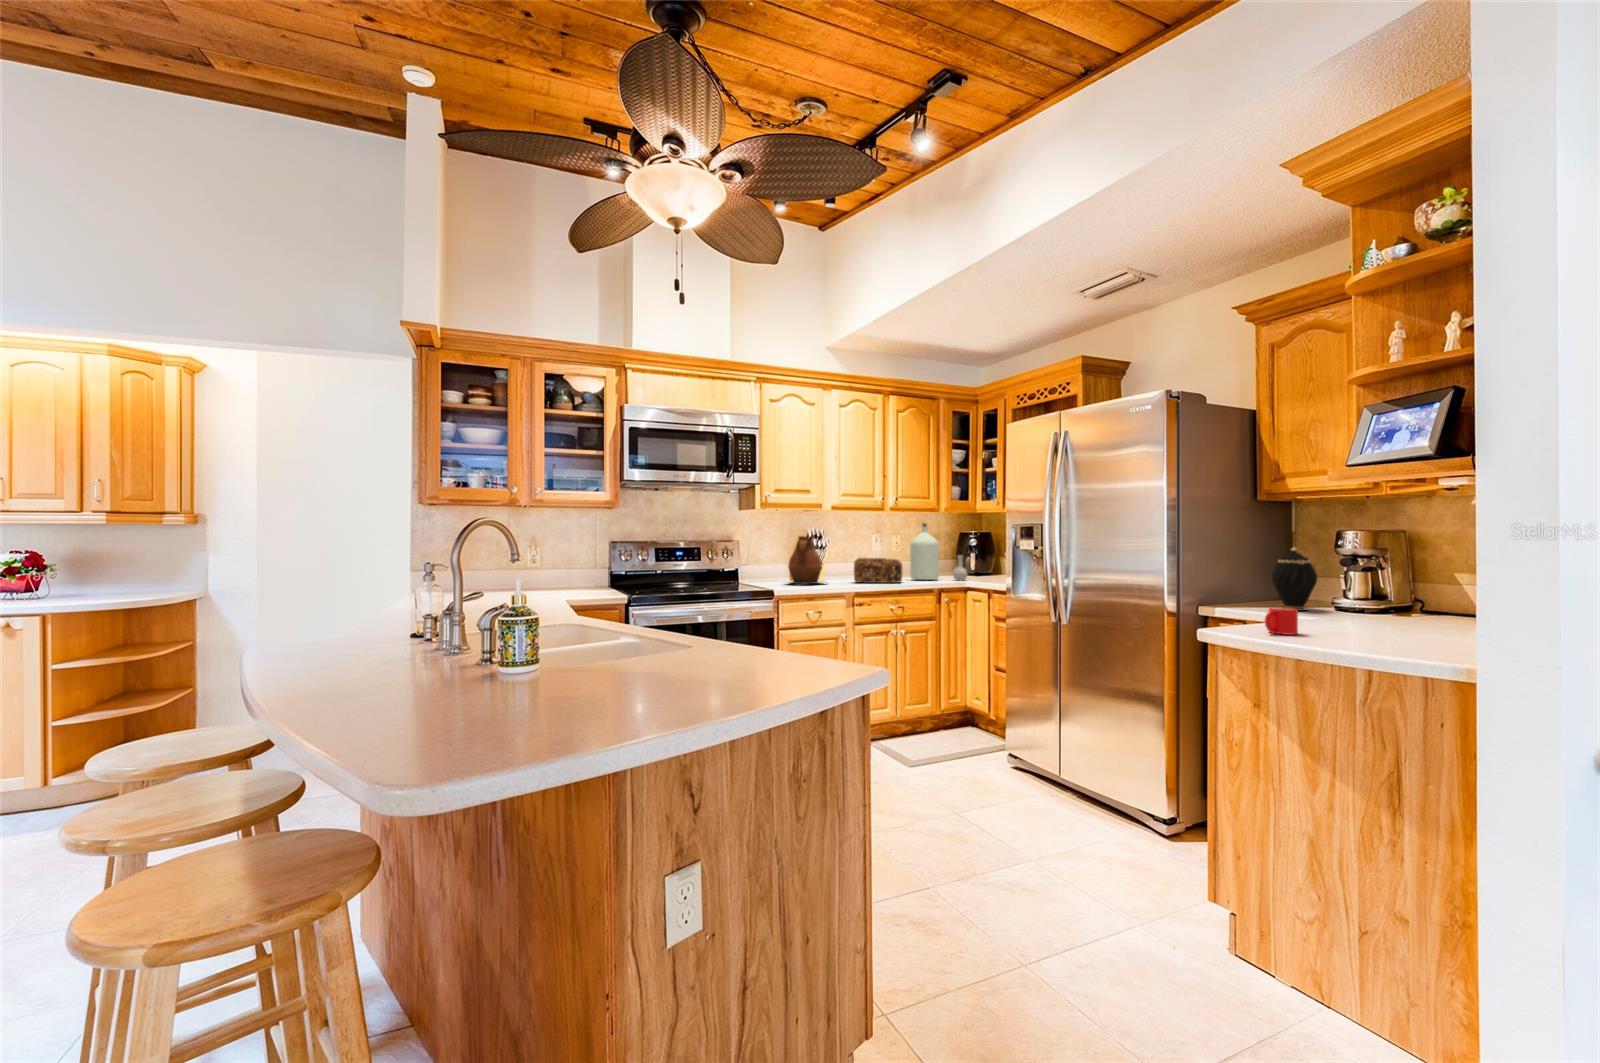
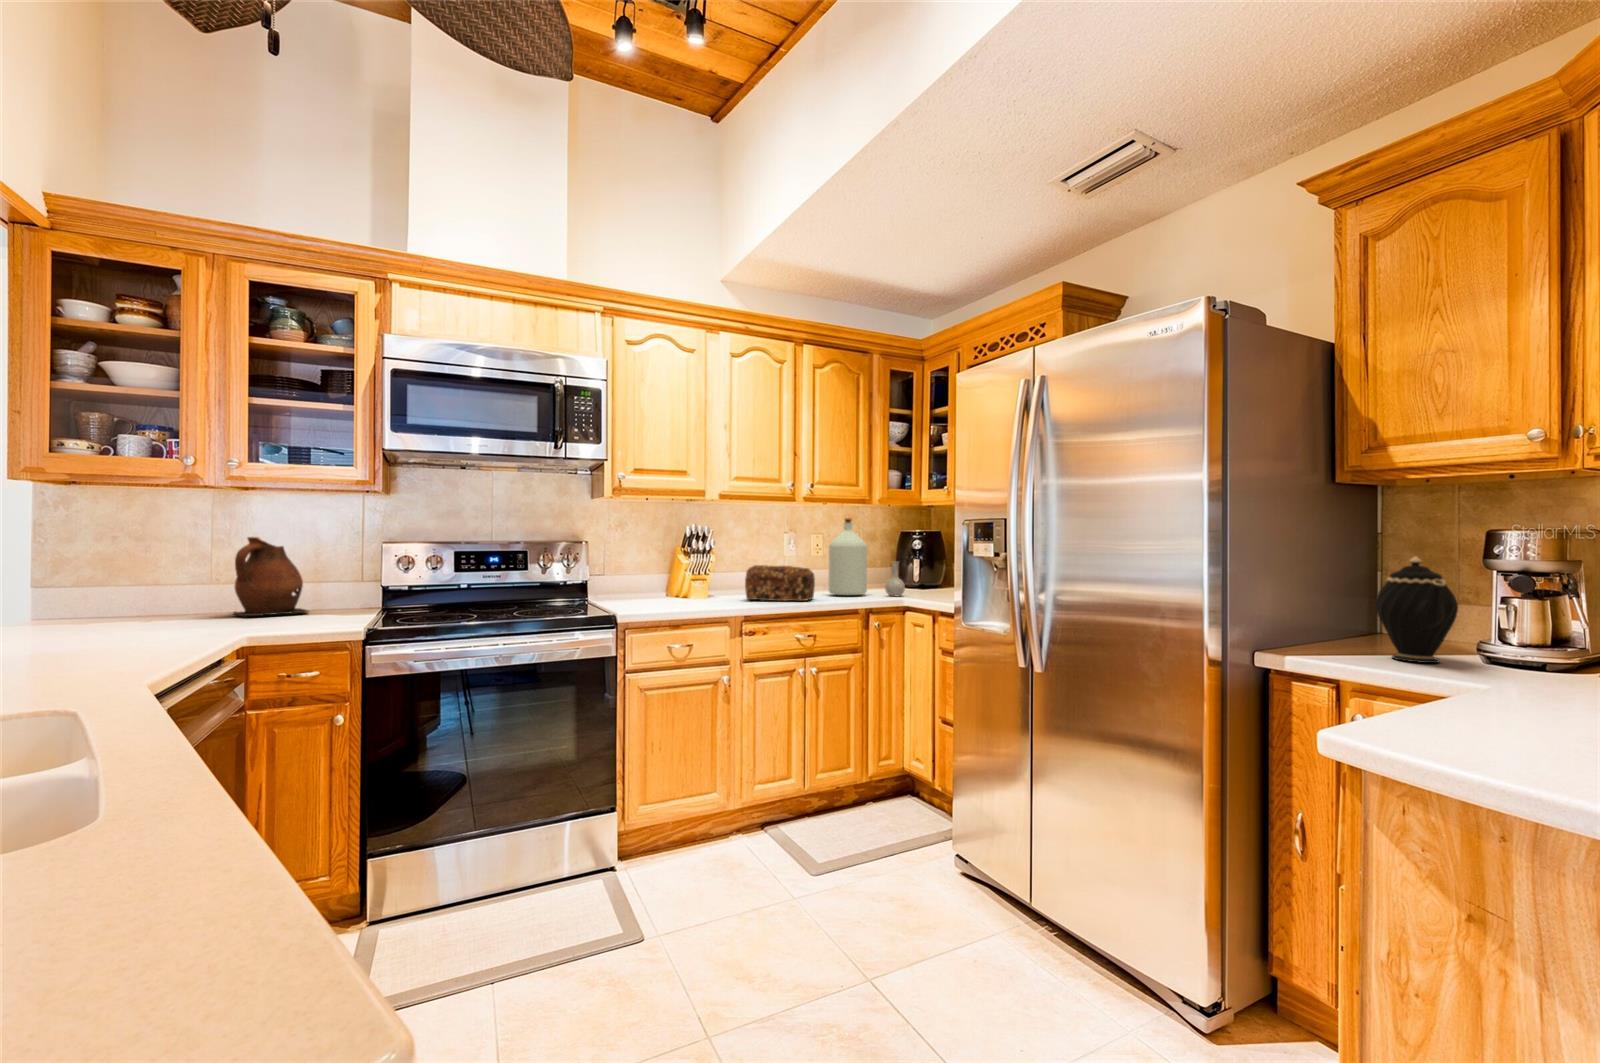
ceramic pitcher: present [788,536,822,584] -> present [233,537,308,616]
mug: present [1265,608,1298,635] -> none [1441,678,1508,738]

